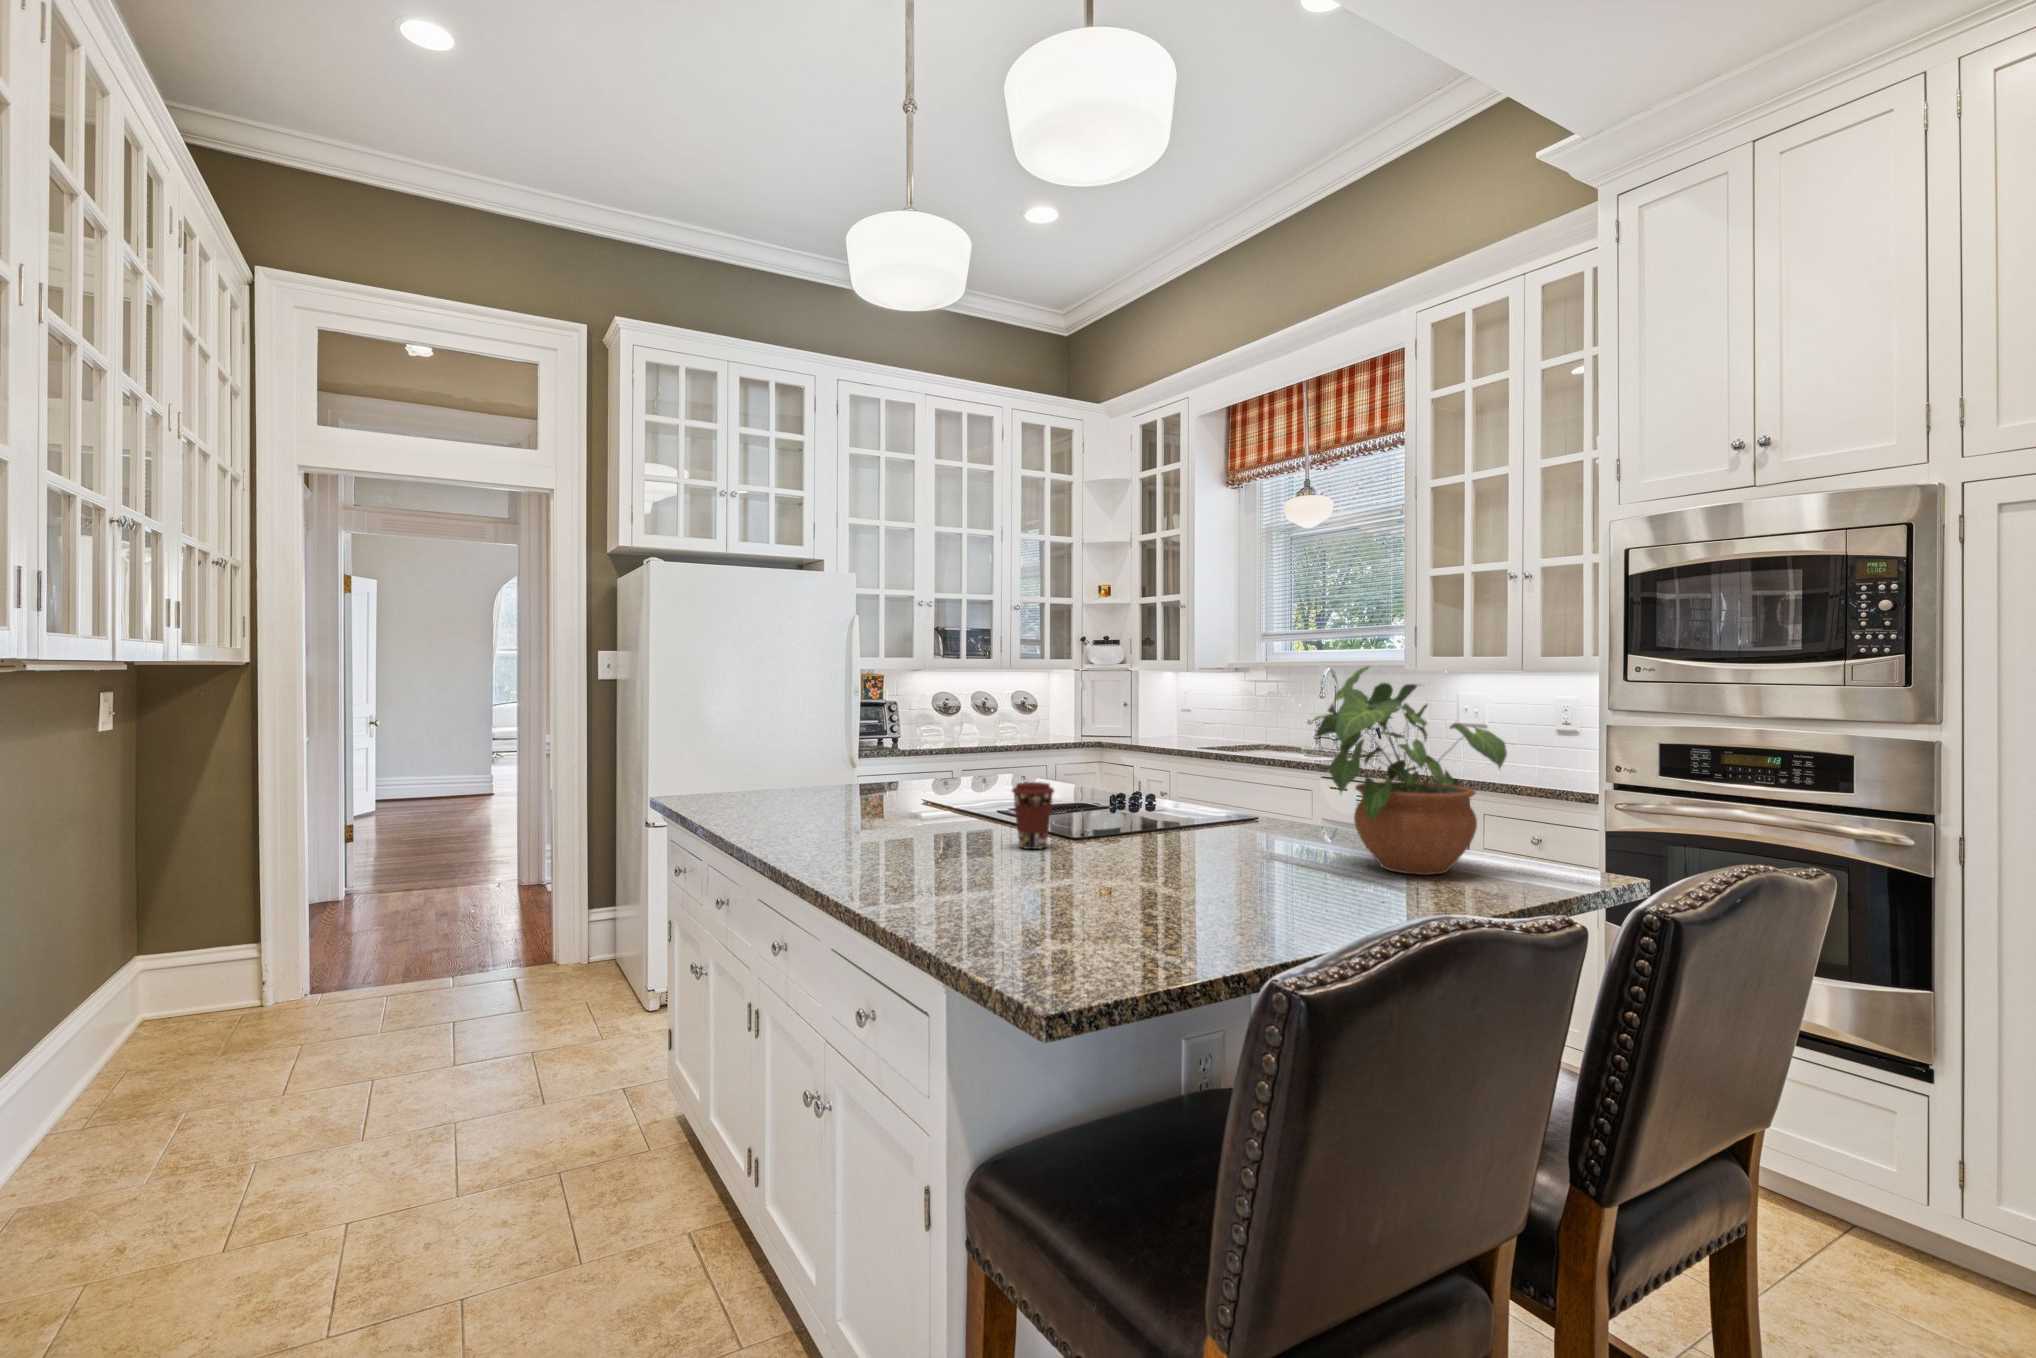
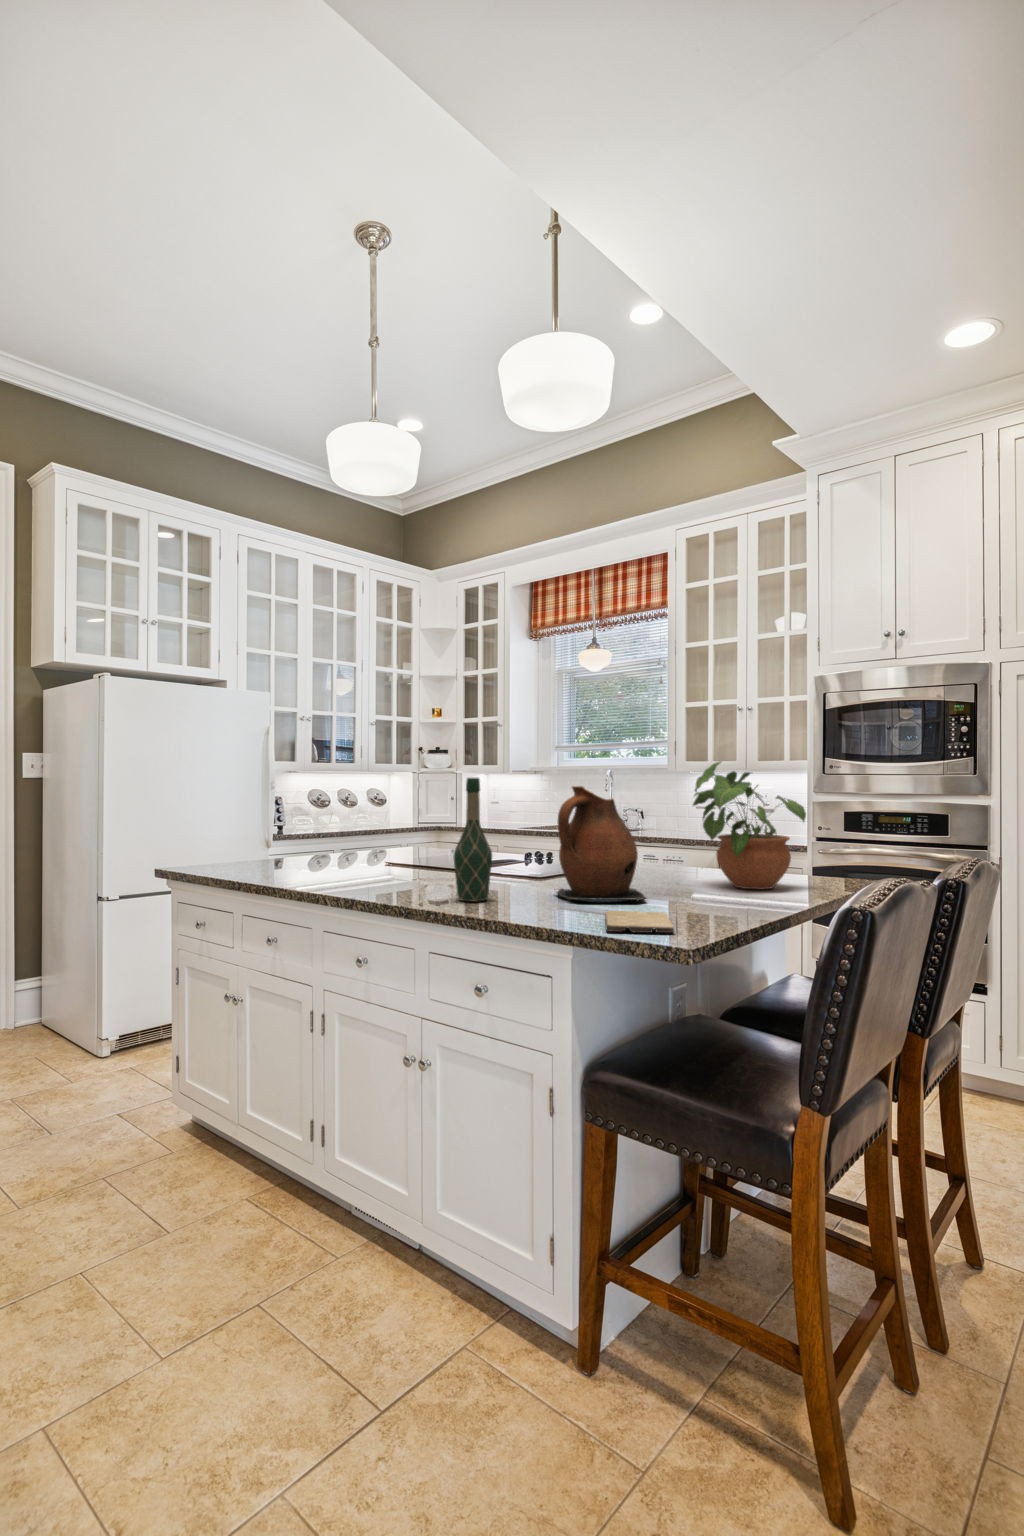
wine bottle: none [919,693,975,873] -> present [453,778,492,901]
ceramic pitcher: none [1064,707,1208,890] -> present [554,786,646,901]
coffee cup: present [1012,782,1054,849] -> none [492,841,522,887]
cutting board: none [1051,905,1185,955] -> present [605,911,674,933]

